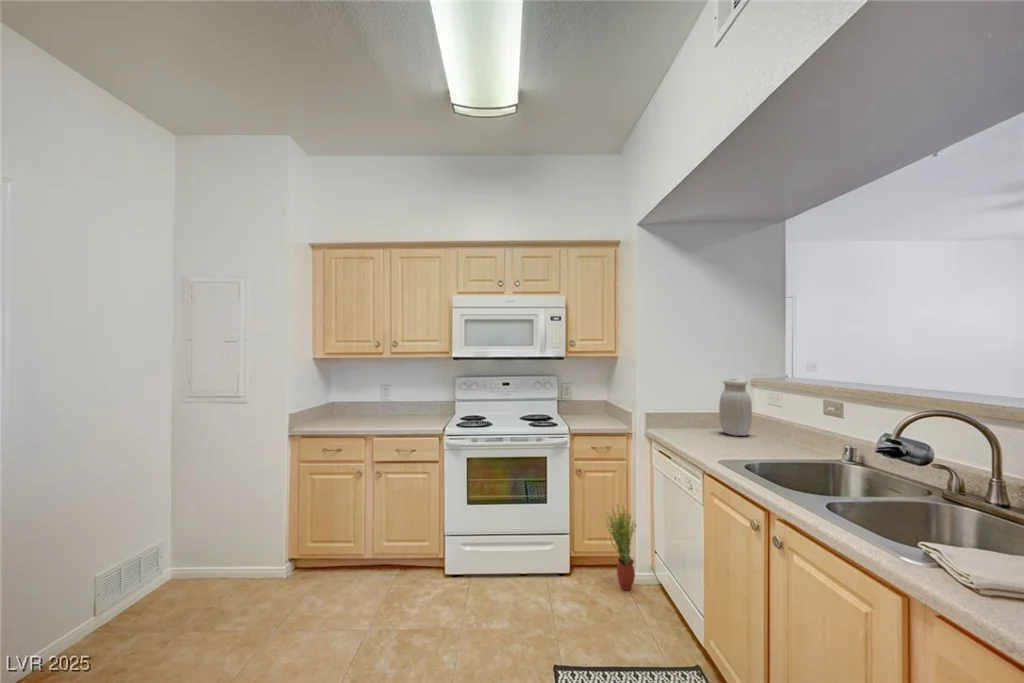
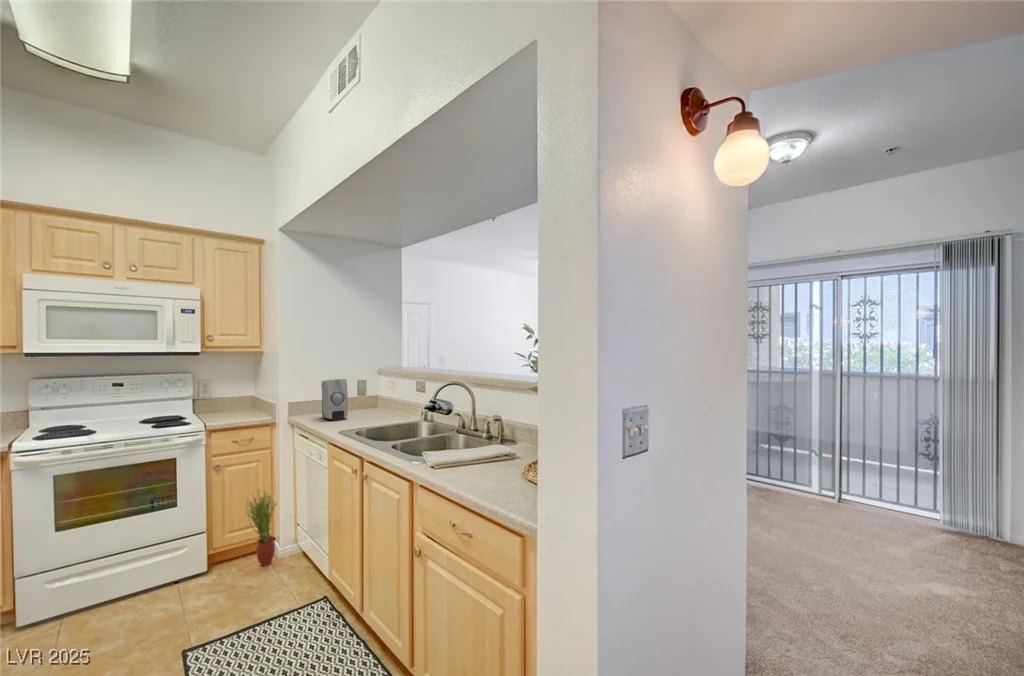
jar: present [719,379,752,436] -> none [352,368,376,412]
soap dispenser: none [684,392,719,443] -> present [322,379,348,421]

